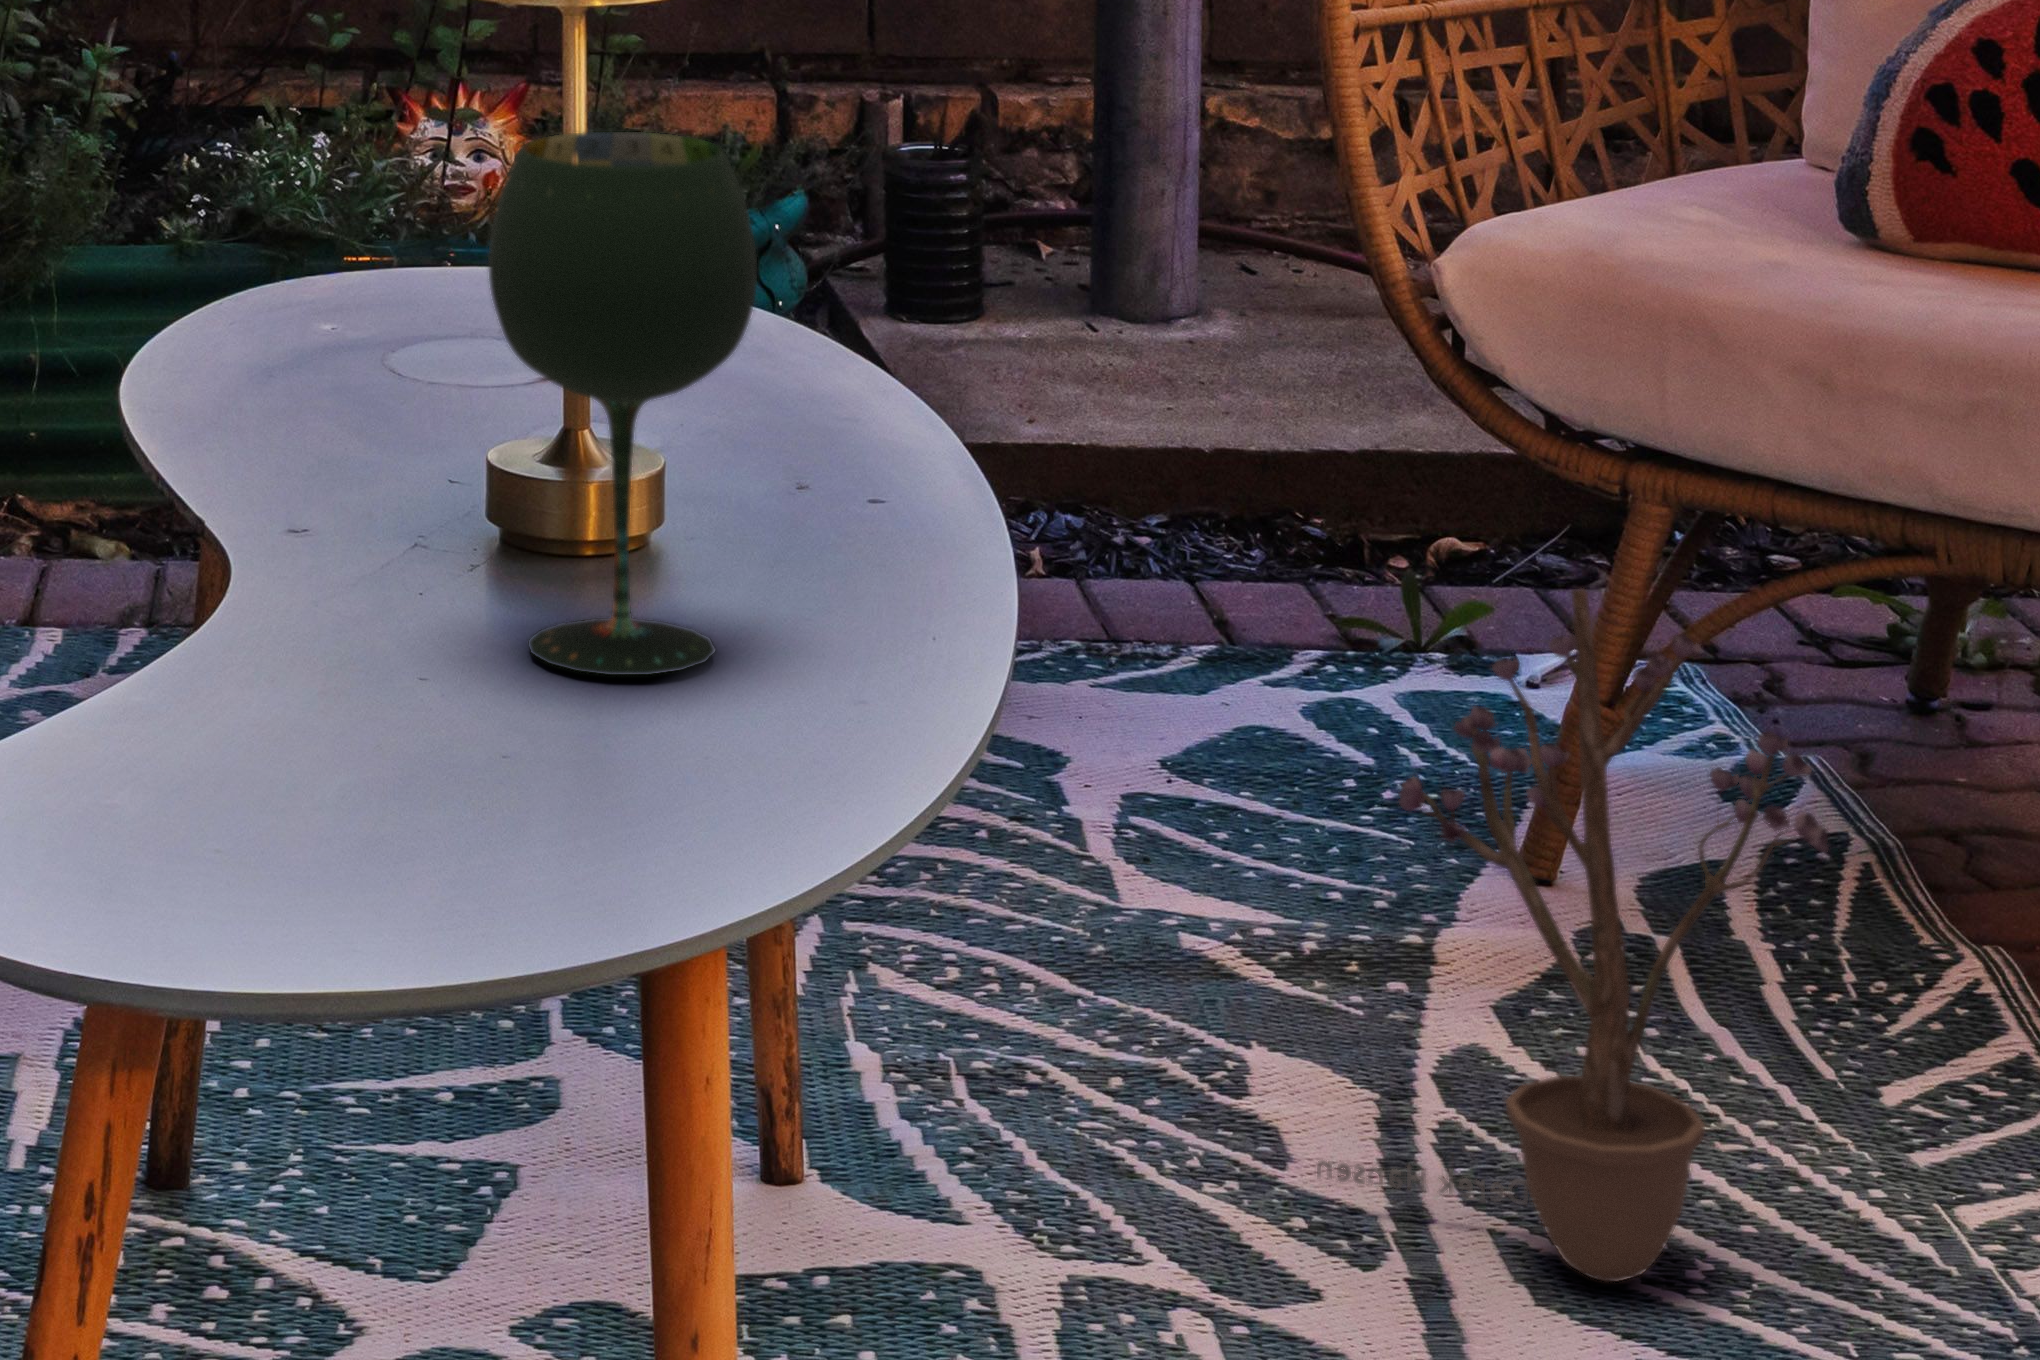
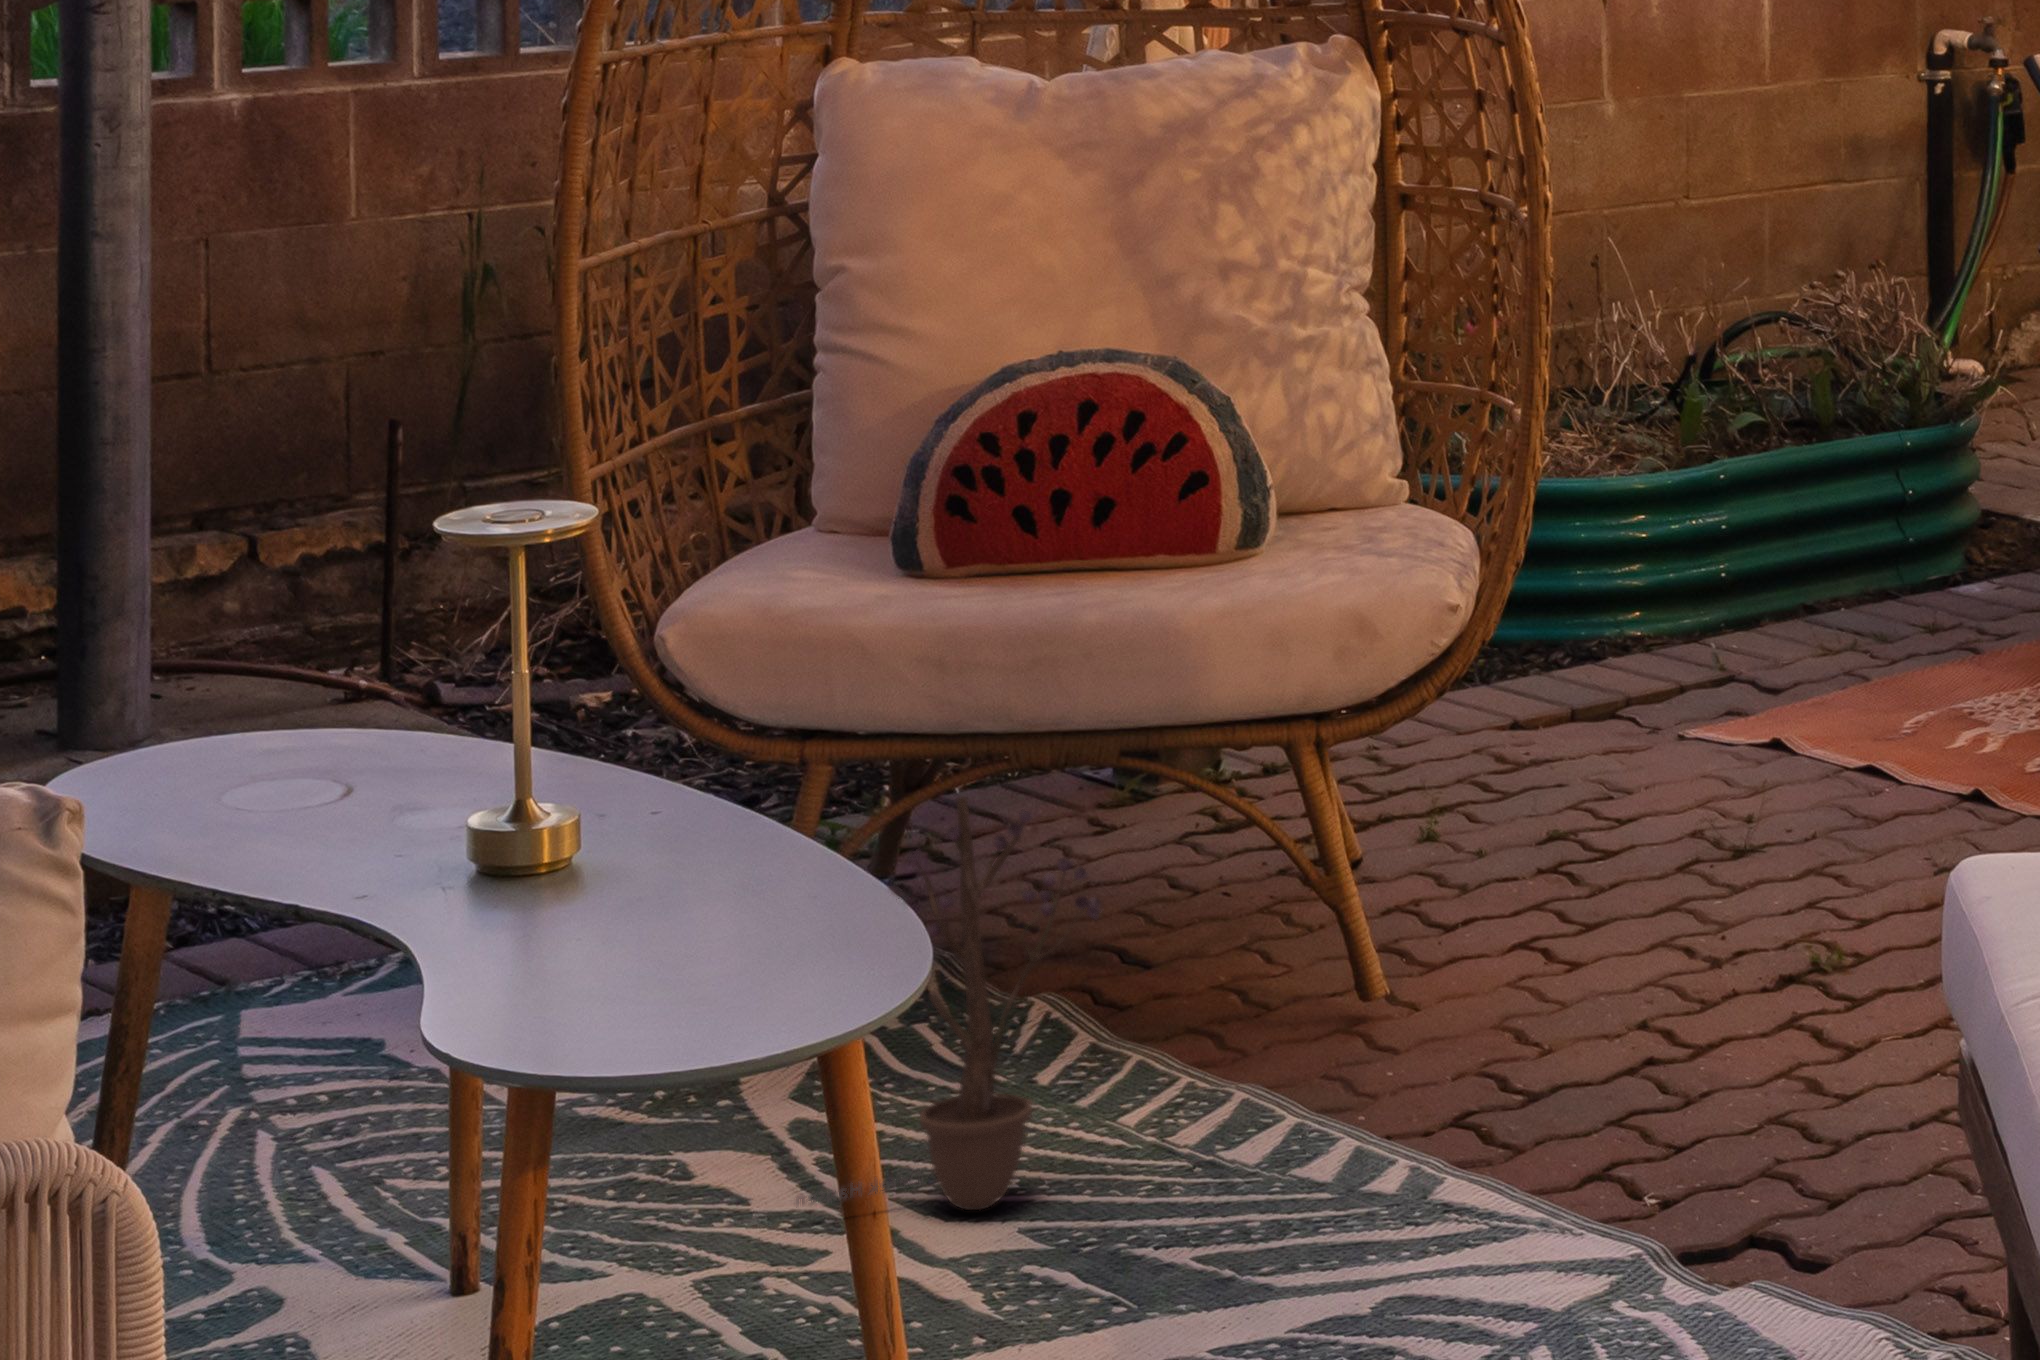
wine glass: present [488,132,757,675] -> none [562,594,728,916]

